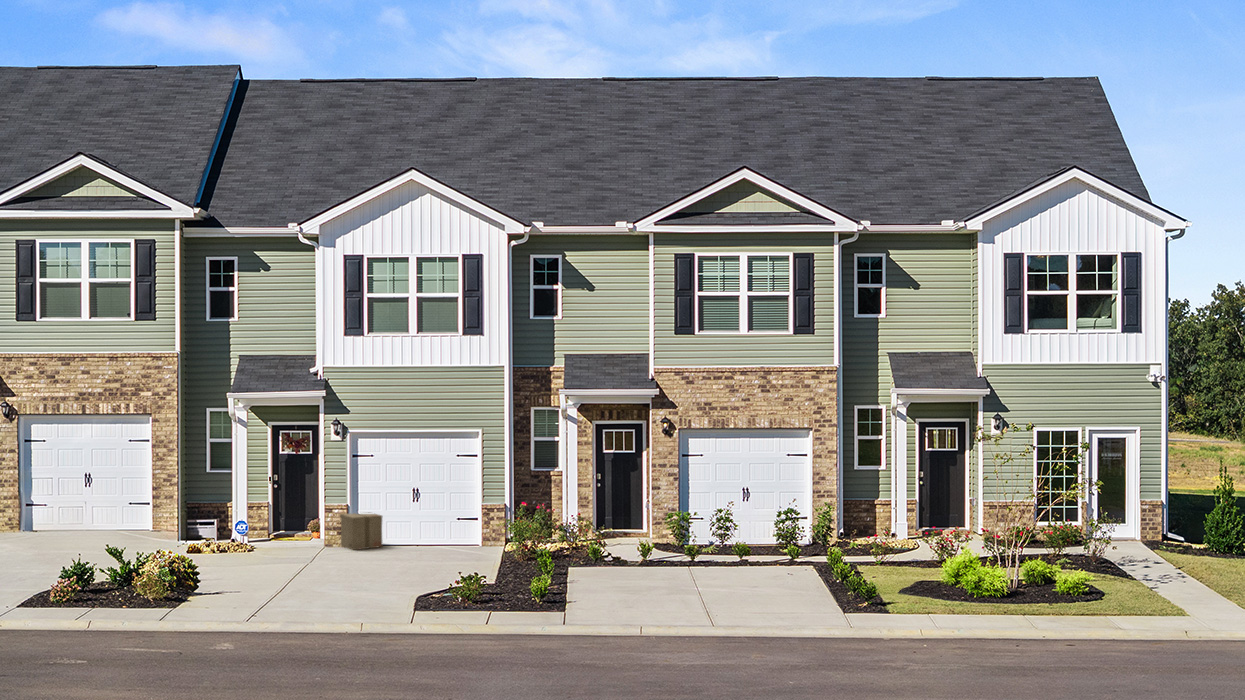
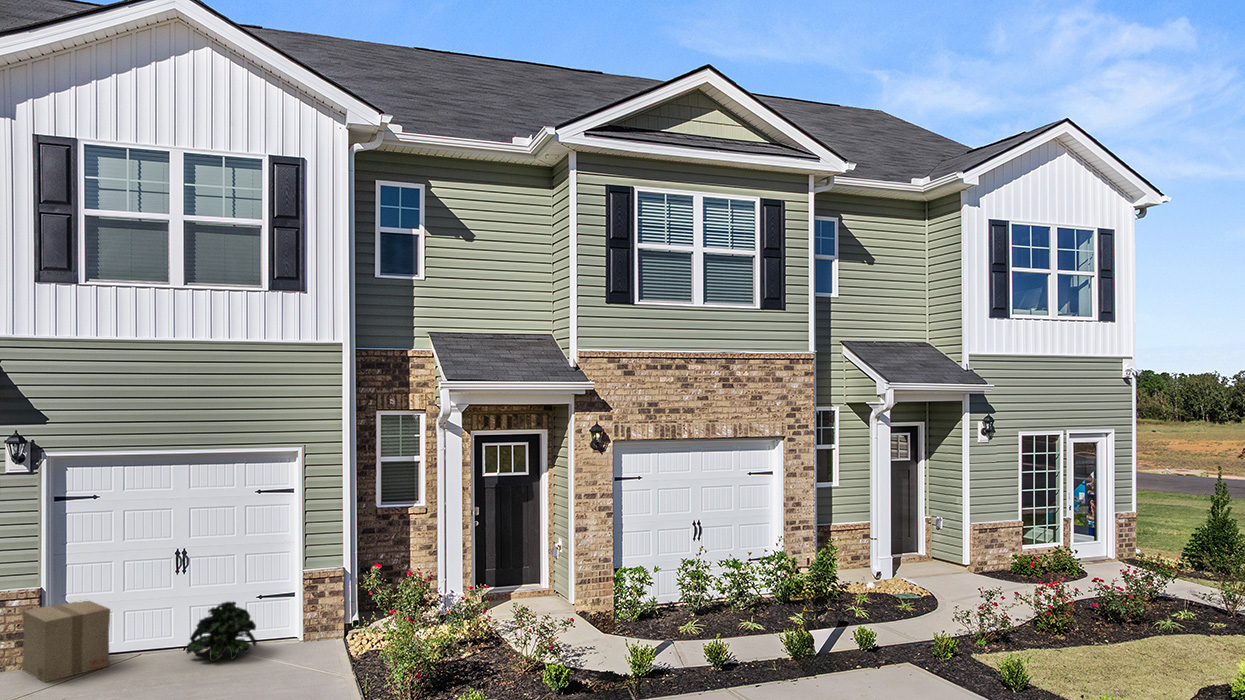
potted plant: none [421,517,458,548] -> present [186,602,257,662]

